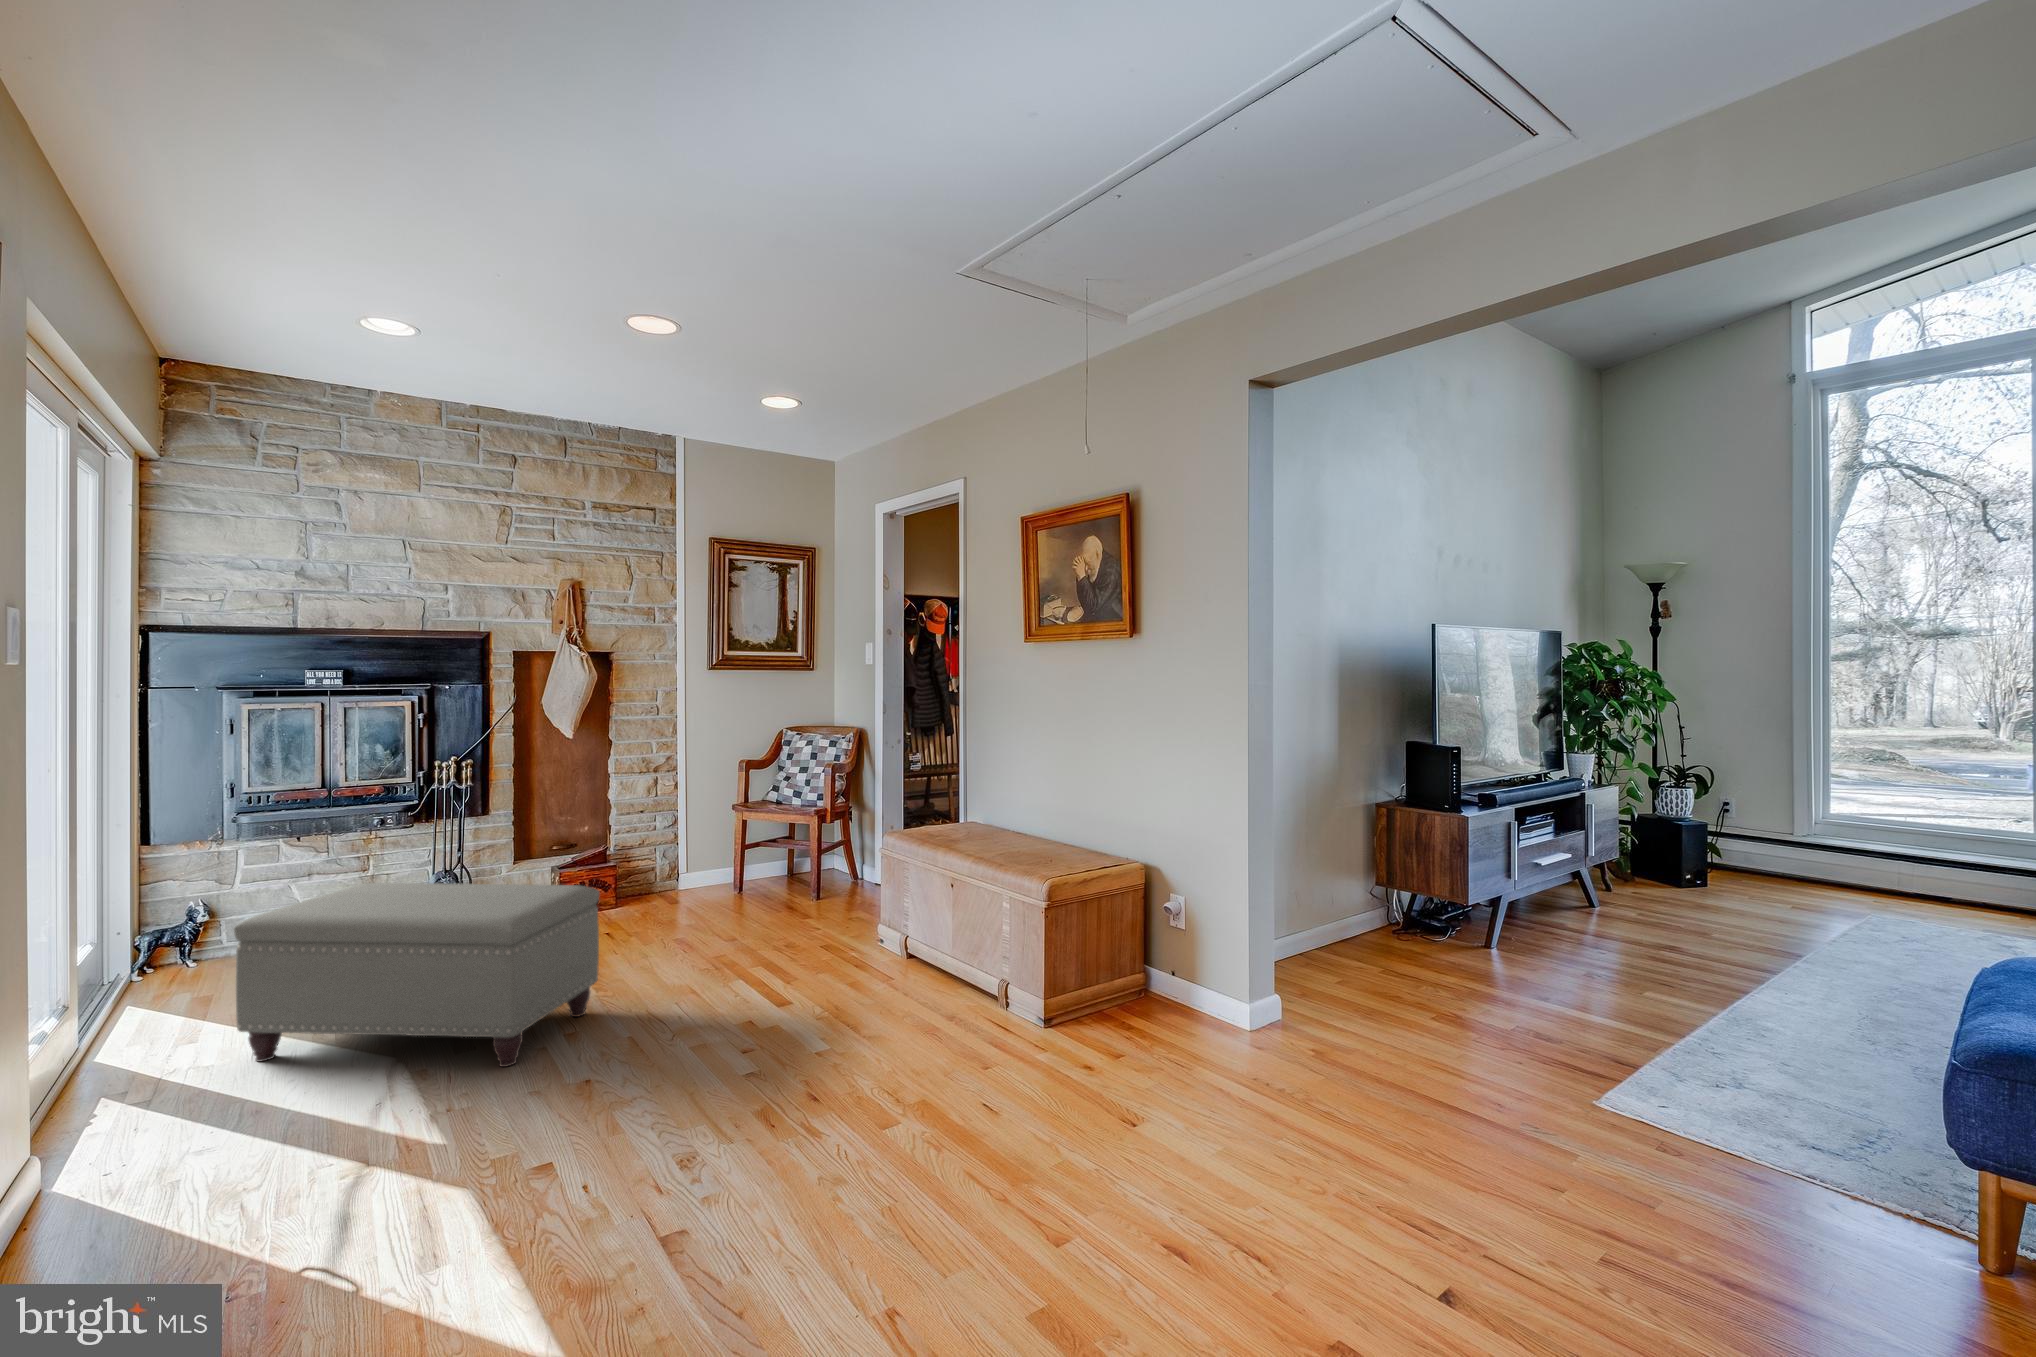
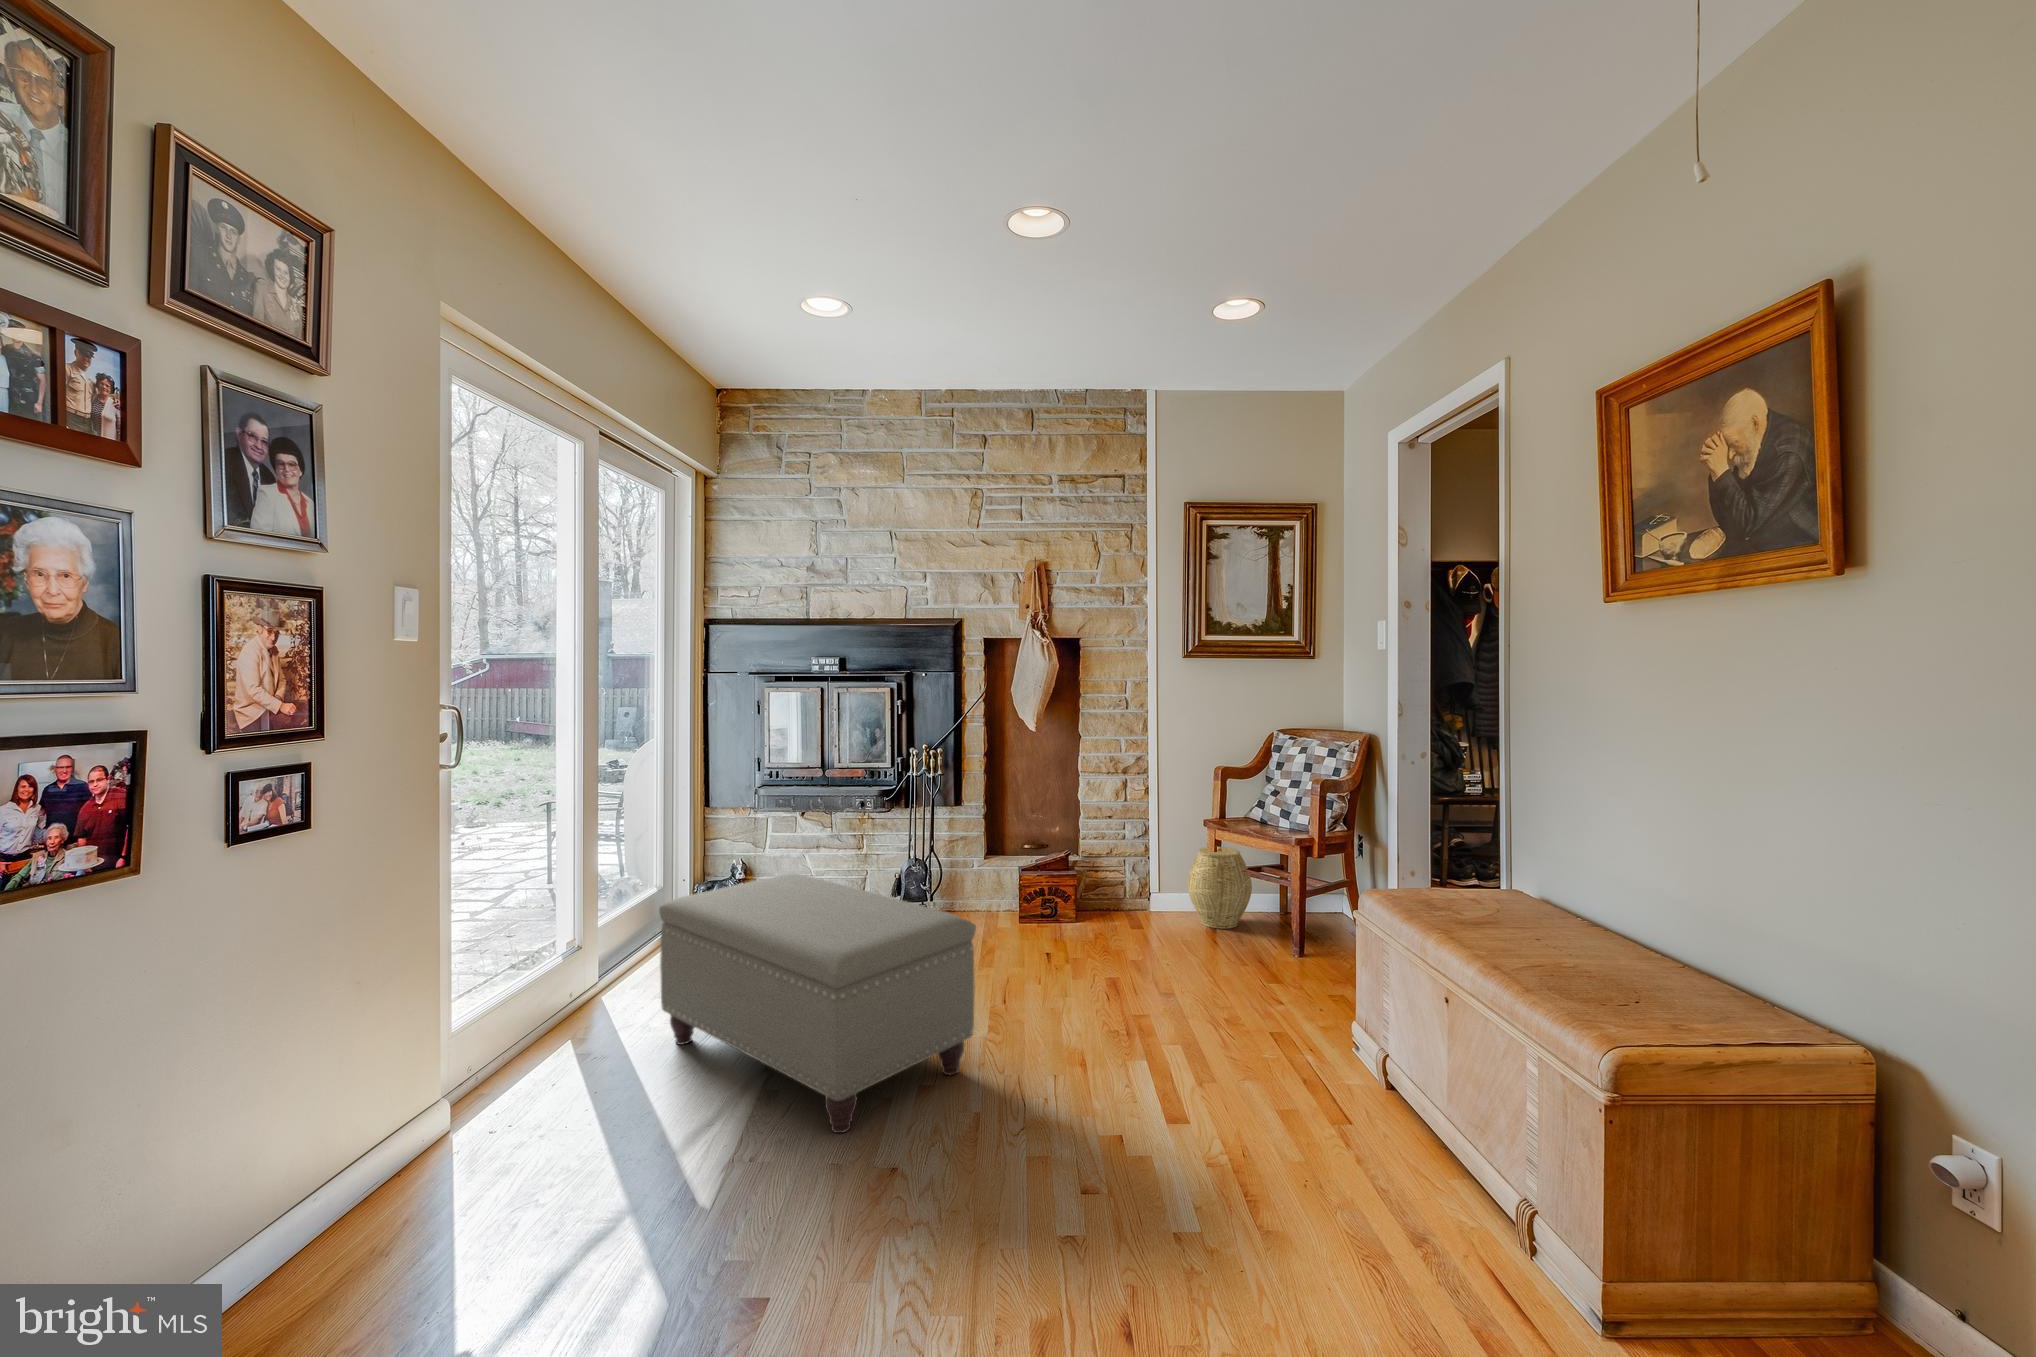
woven basket: none [718,826,772,893] -> present [1188,847,1252,929]

